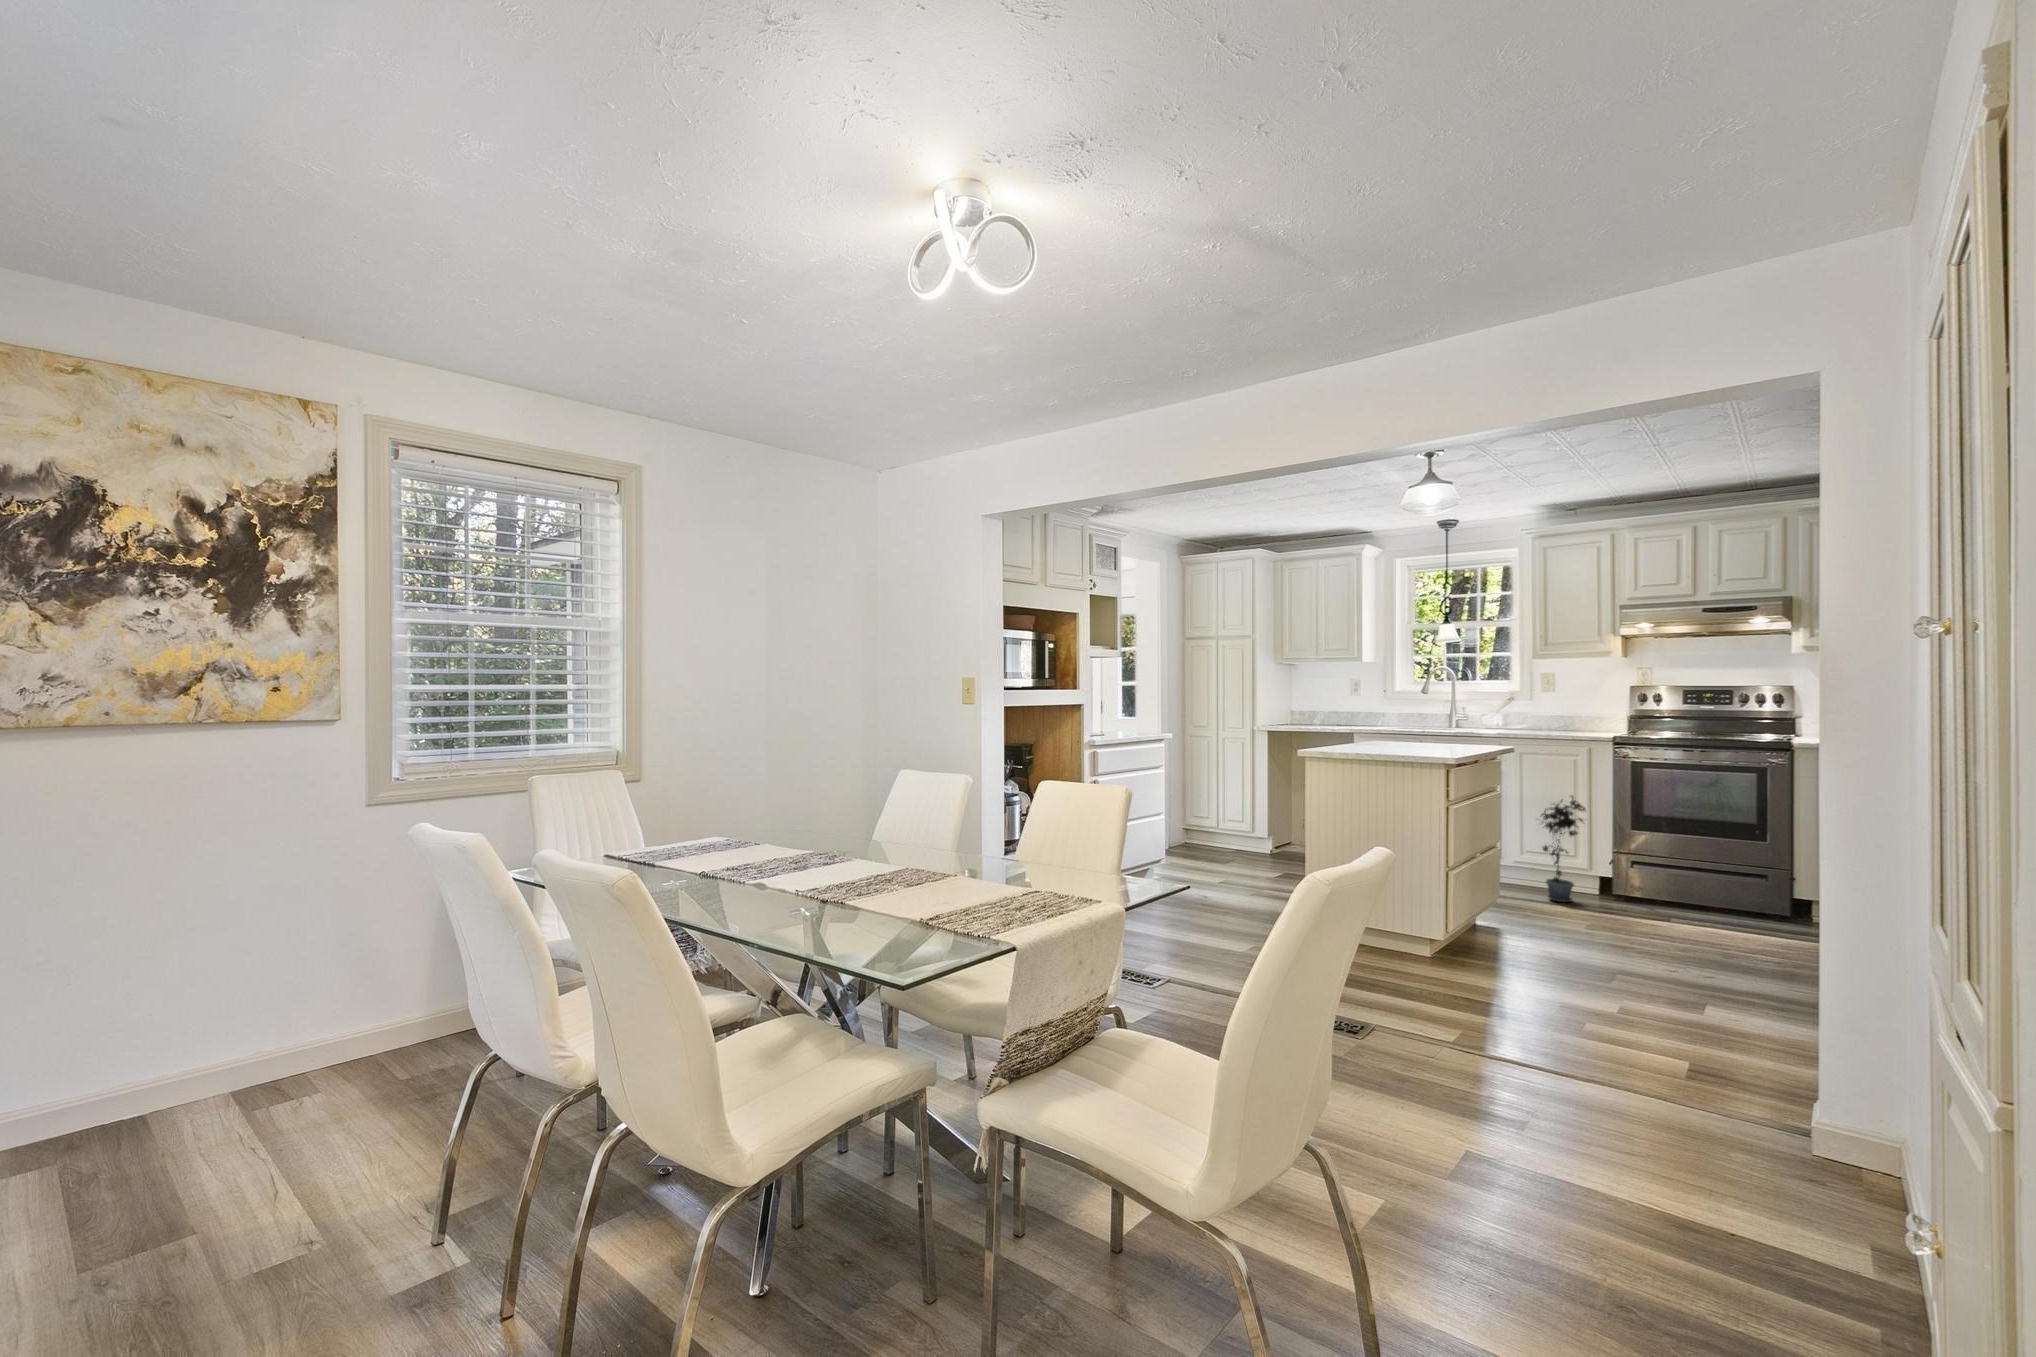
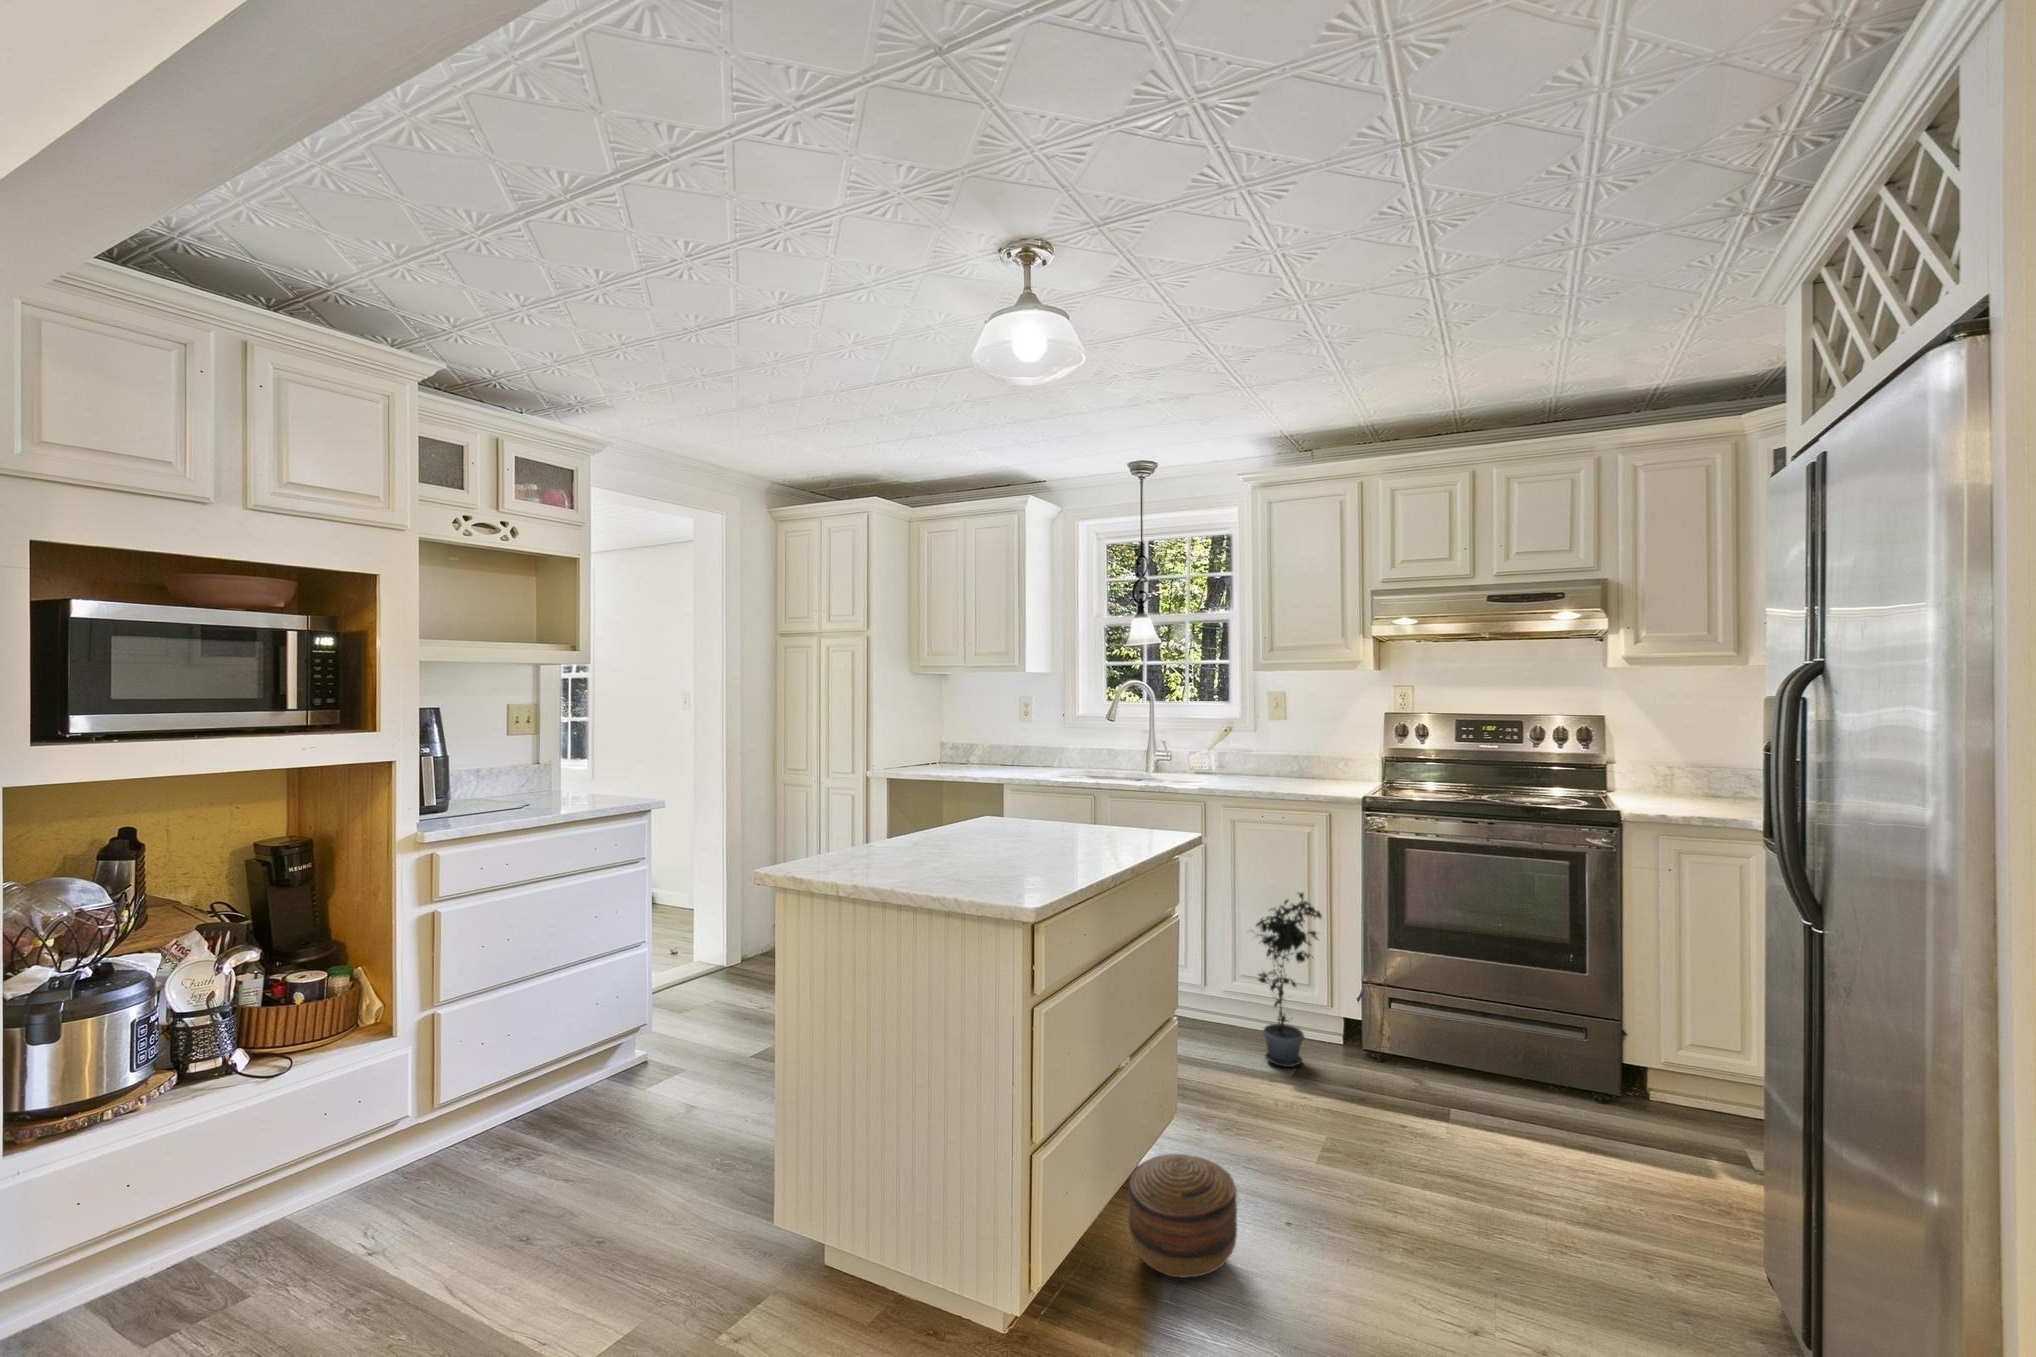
basket: none [1484,899,1545,953] -> present [1128,1154,1237,1278]

